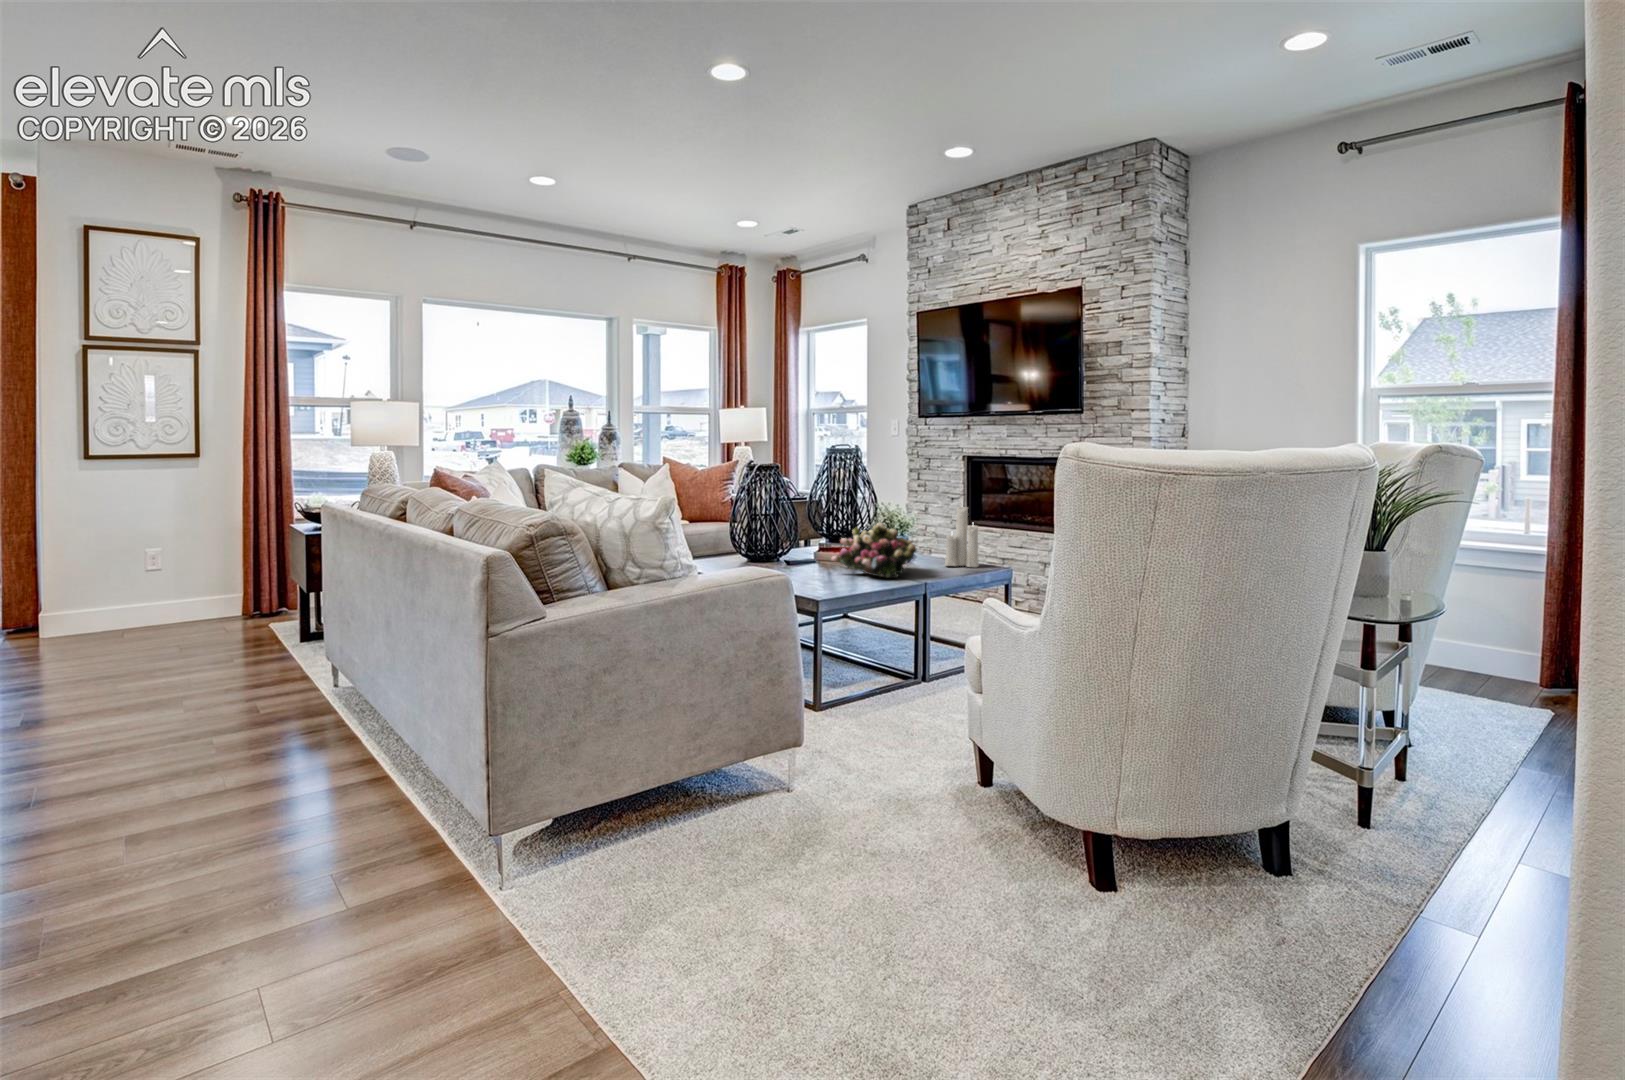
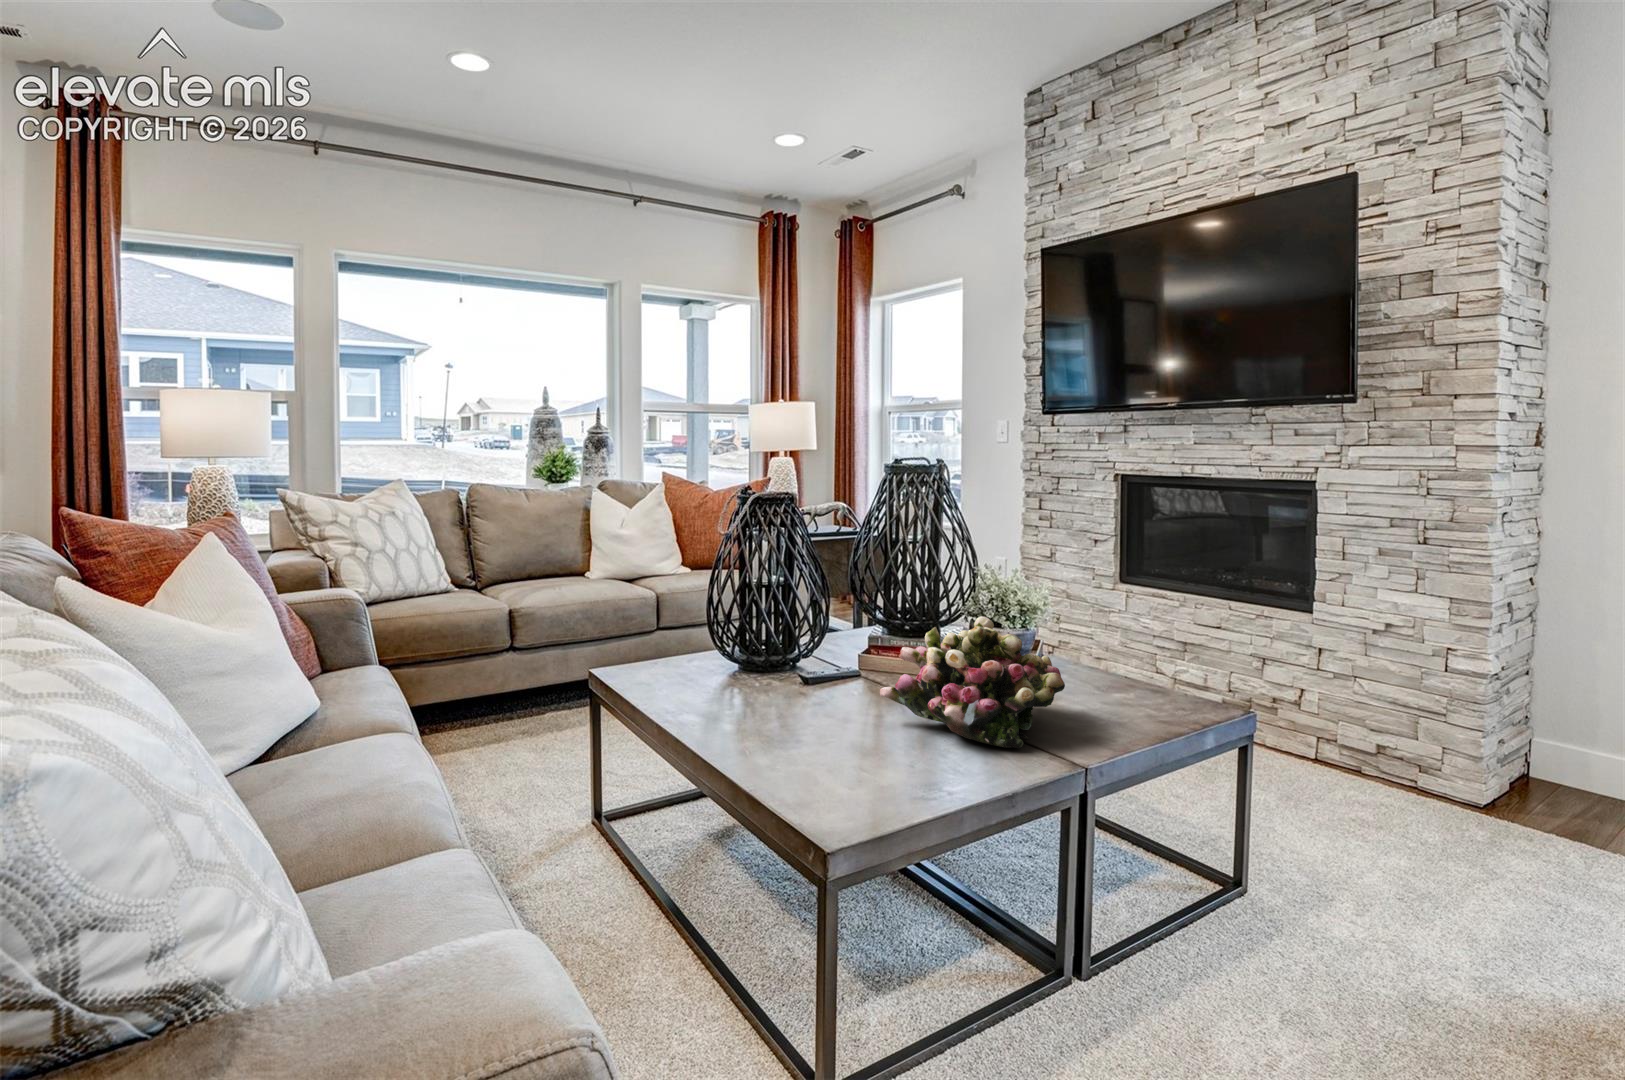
candle: present [945,506,979,567] -> none [1115,560,1191,712]

